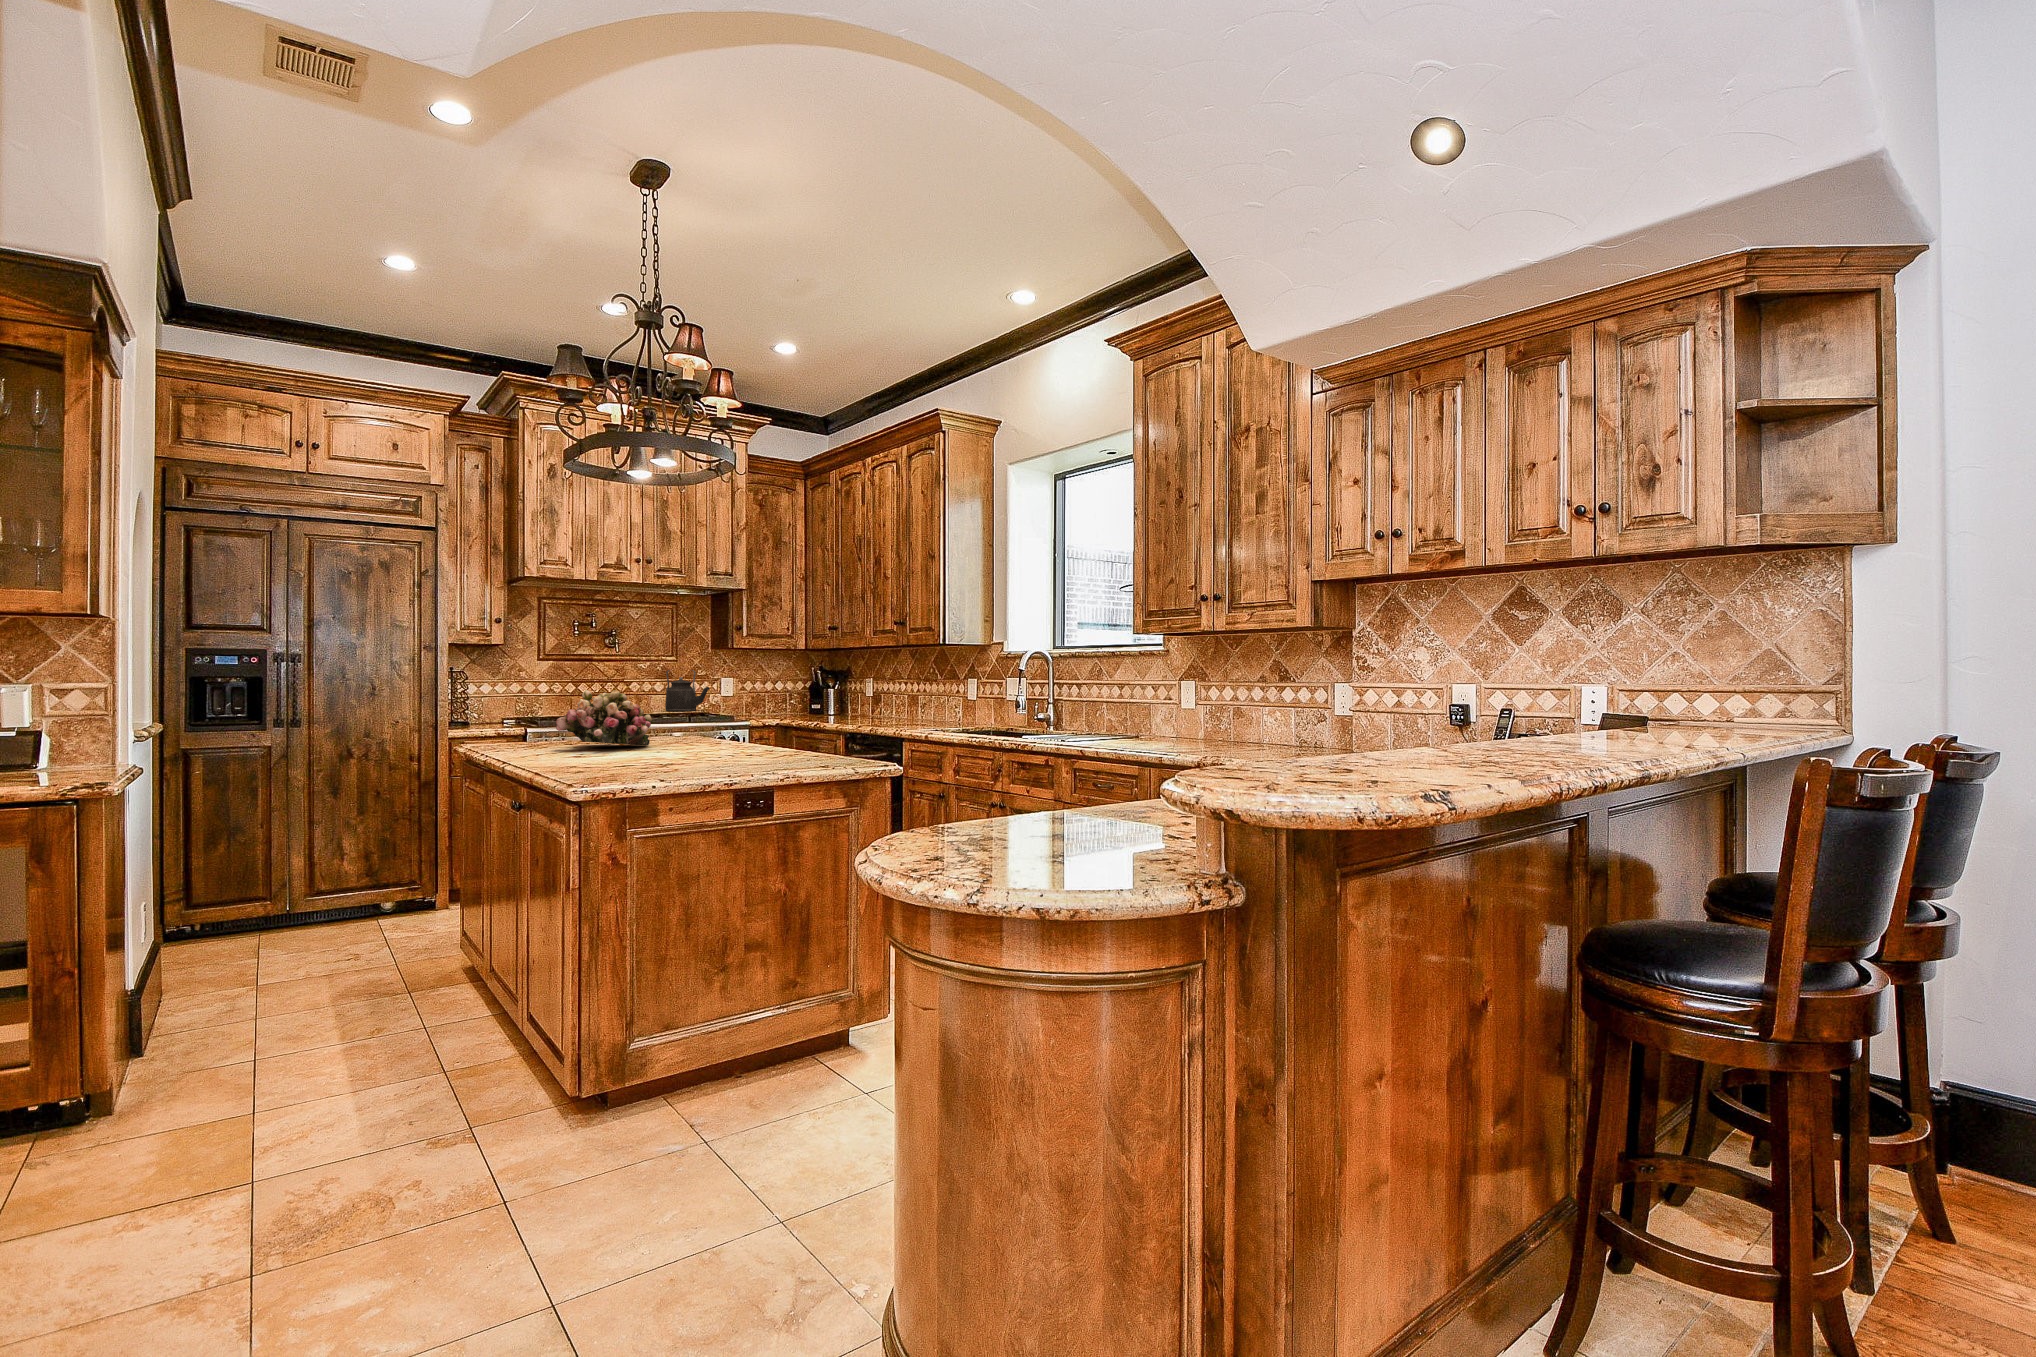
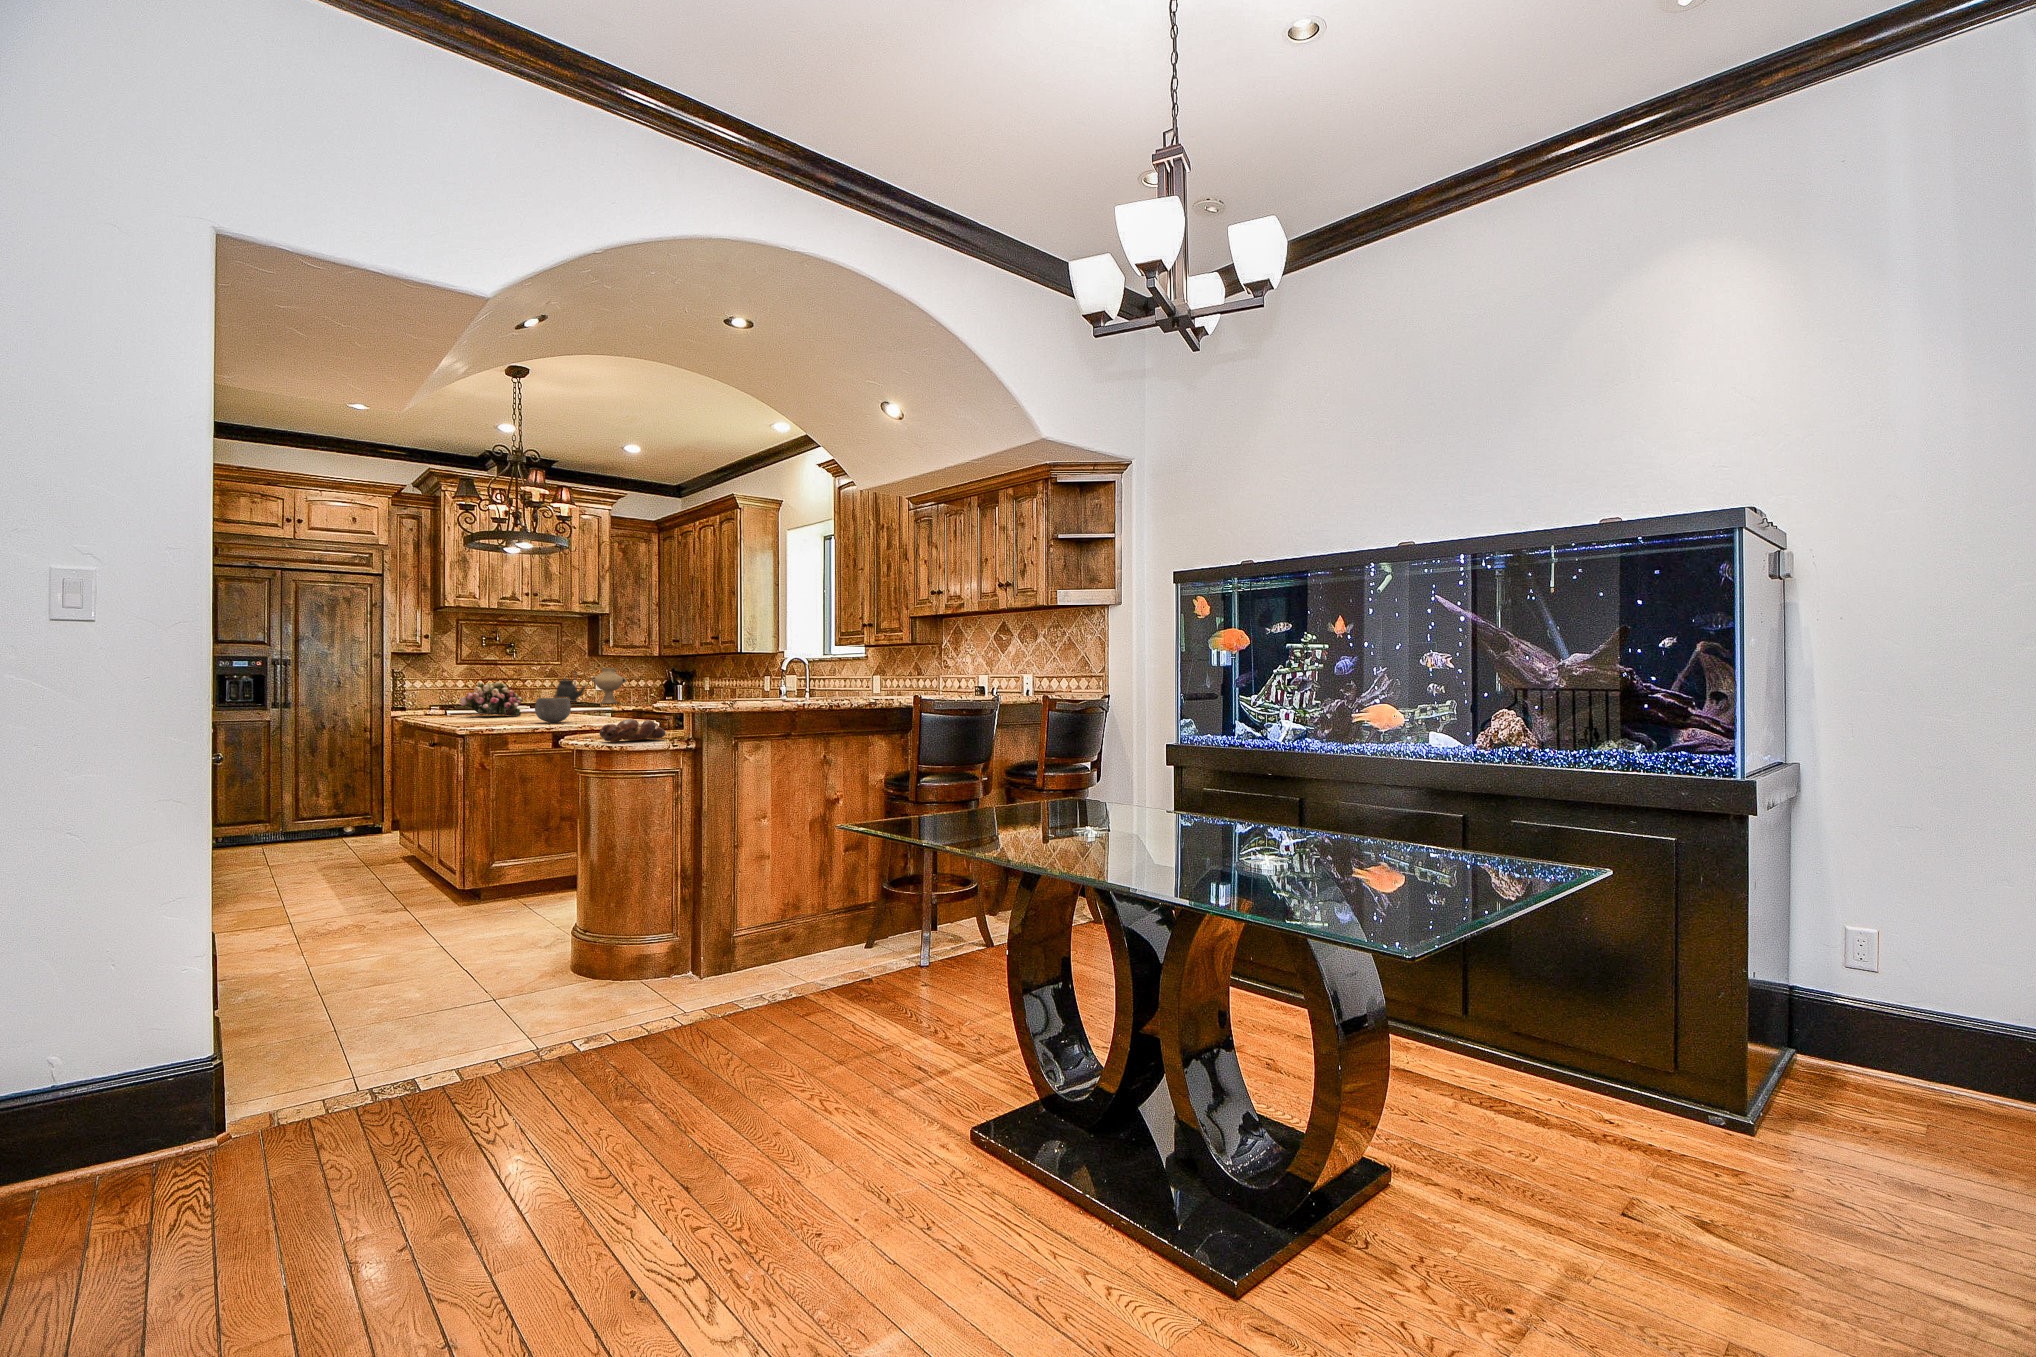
vase: none [719,665,766,714] -> present [591,668,627,703]
ceramic bowl: none [693,723,753,768] -> present [535,698,571,723]
bread loaf: none [939,804,1075,871] -> present [600,719,665,742]

